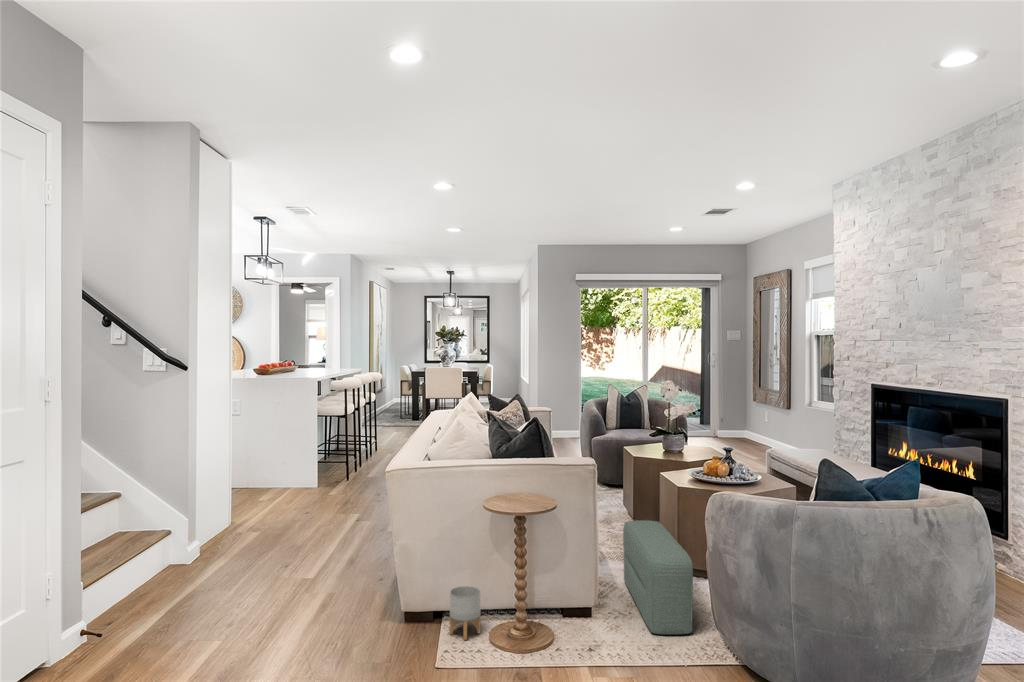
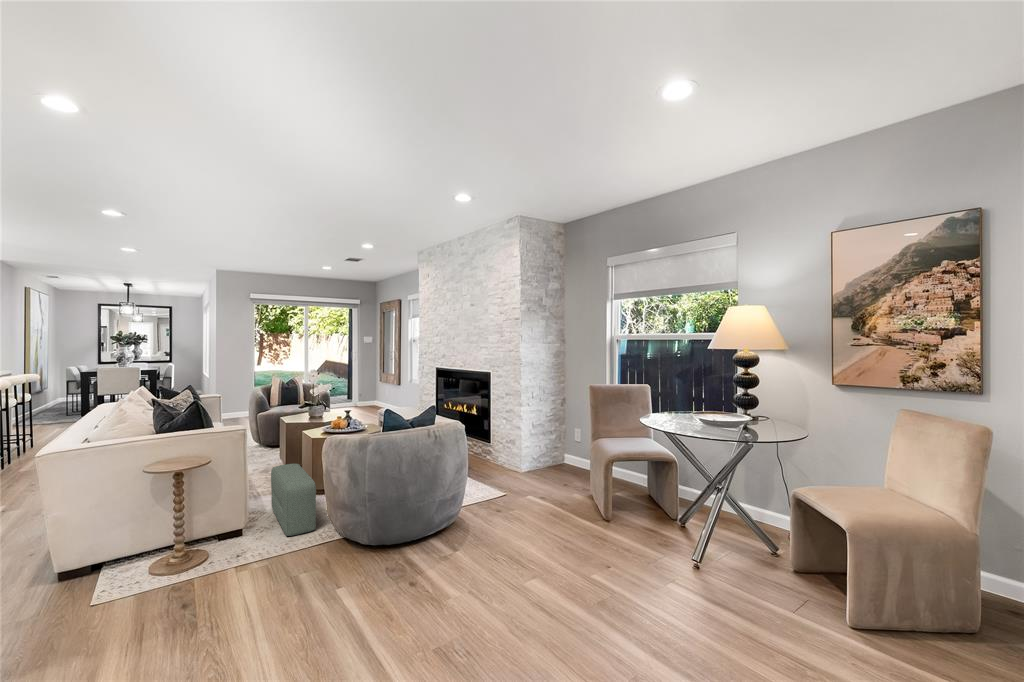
planter: present [450,586,481,640] -> none [109,535,140,578]

